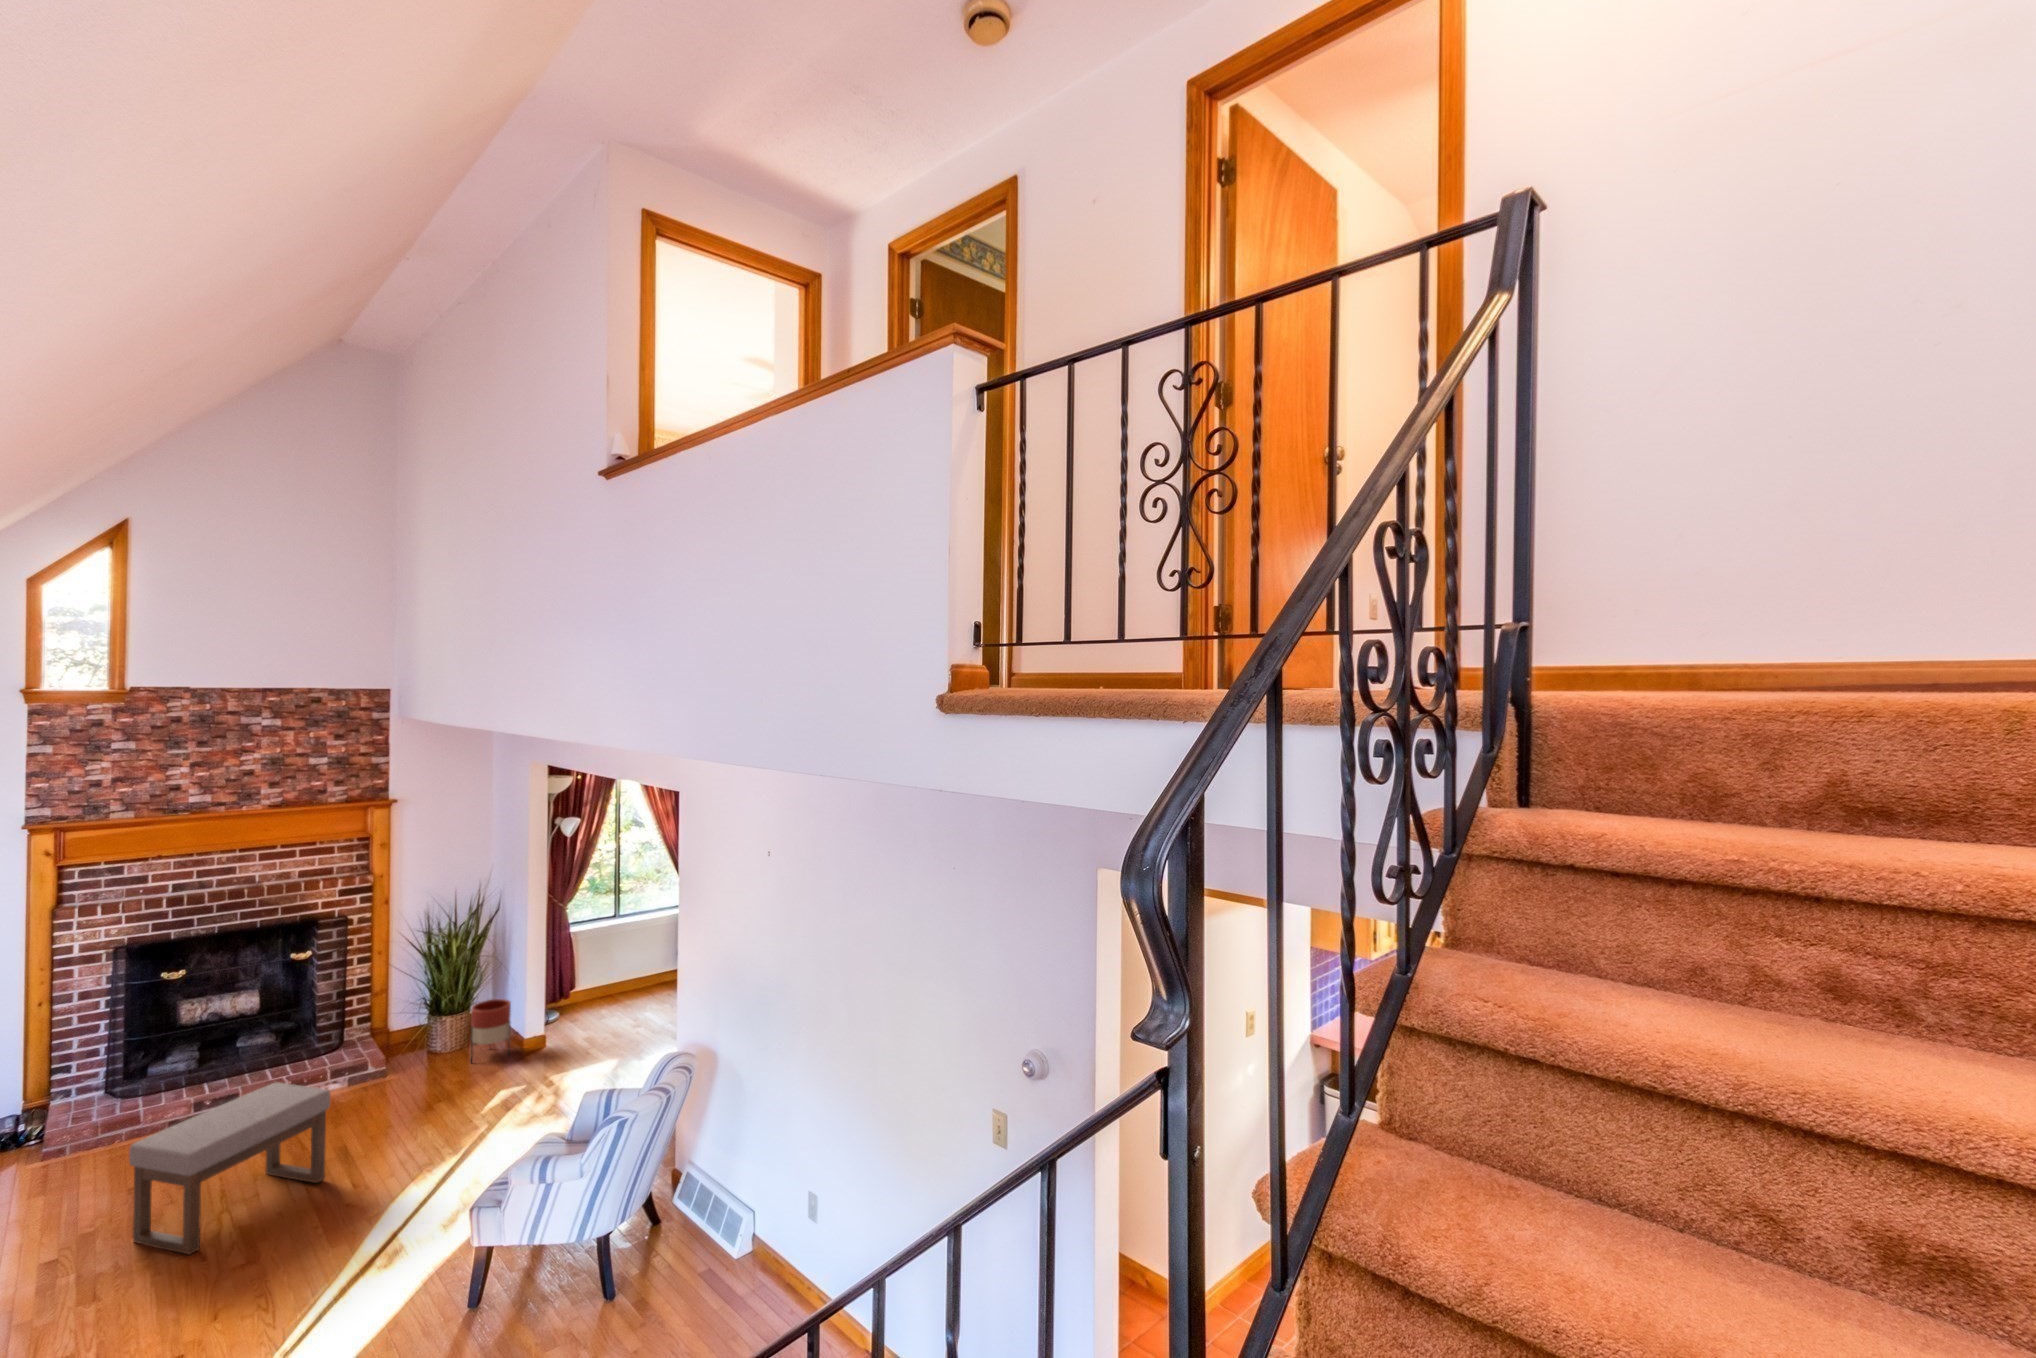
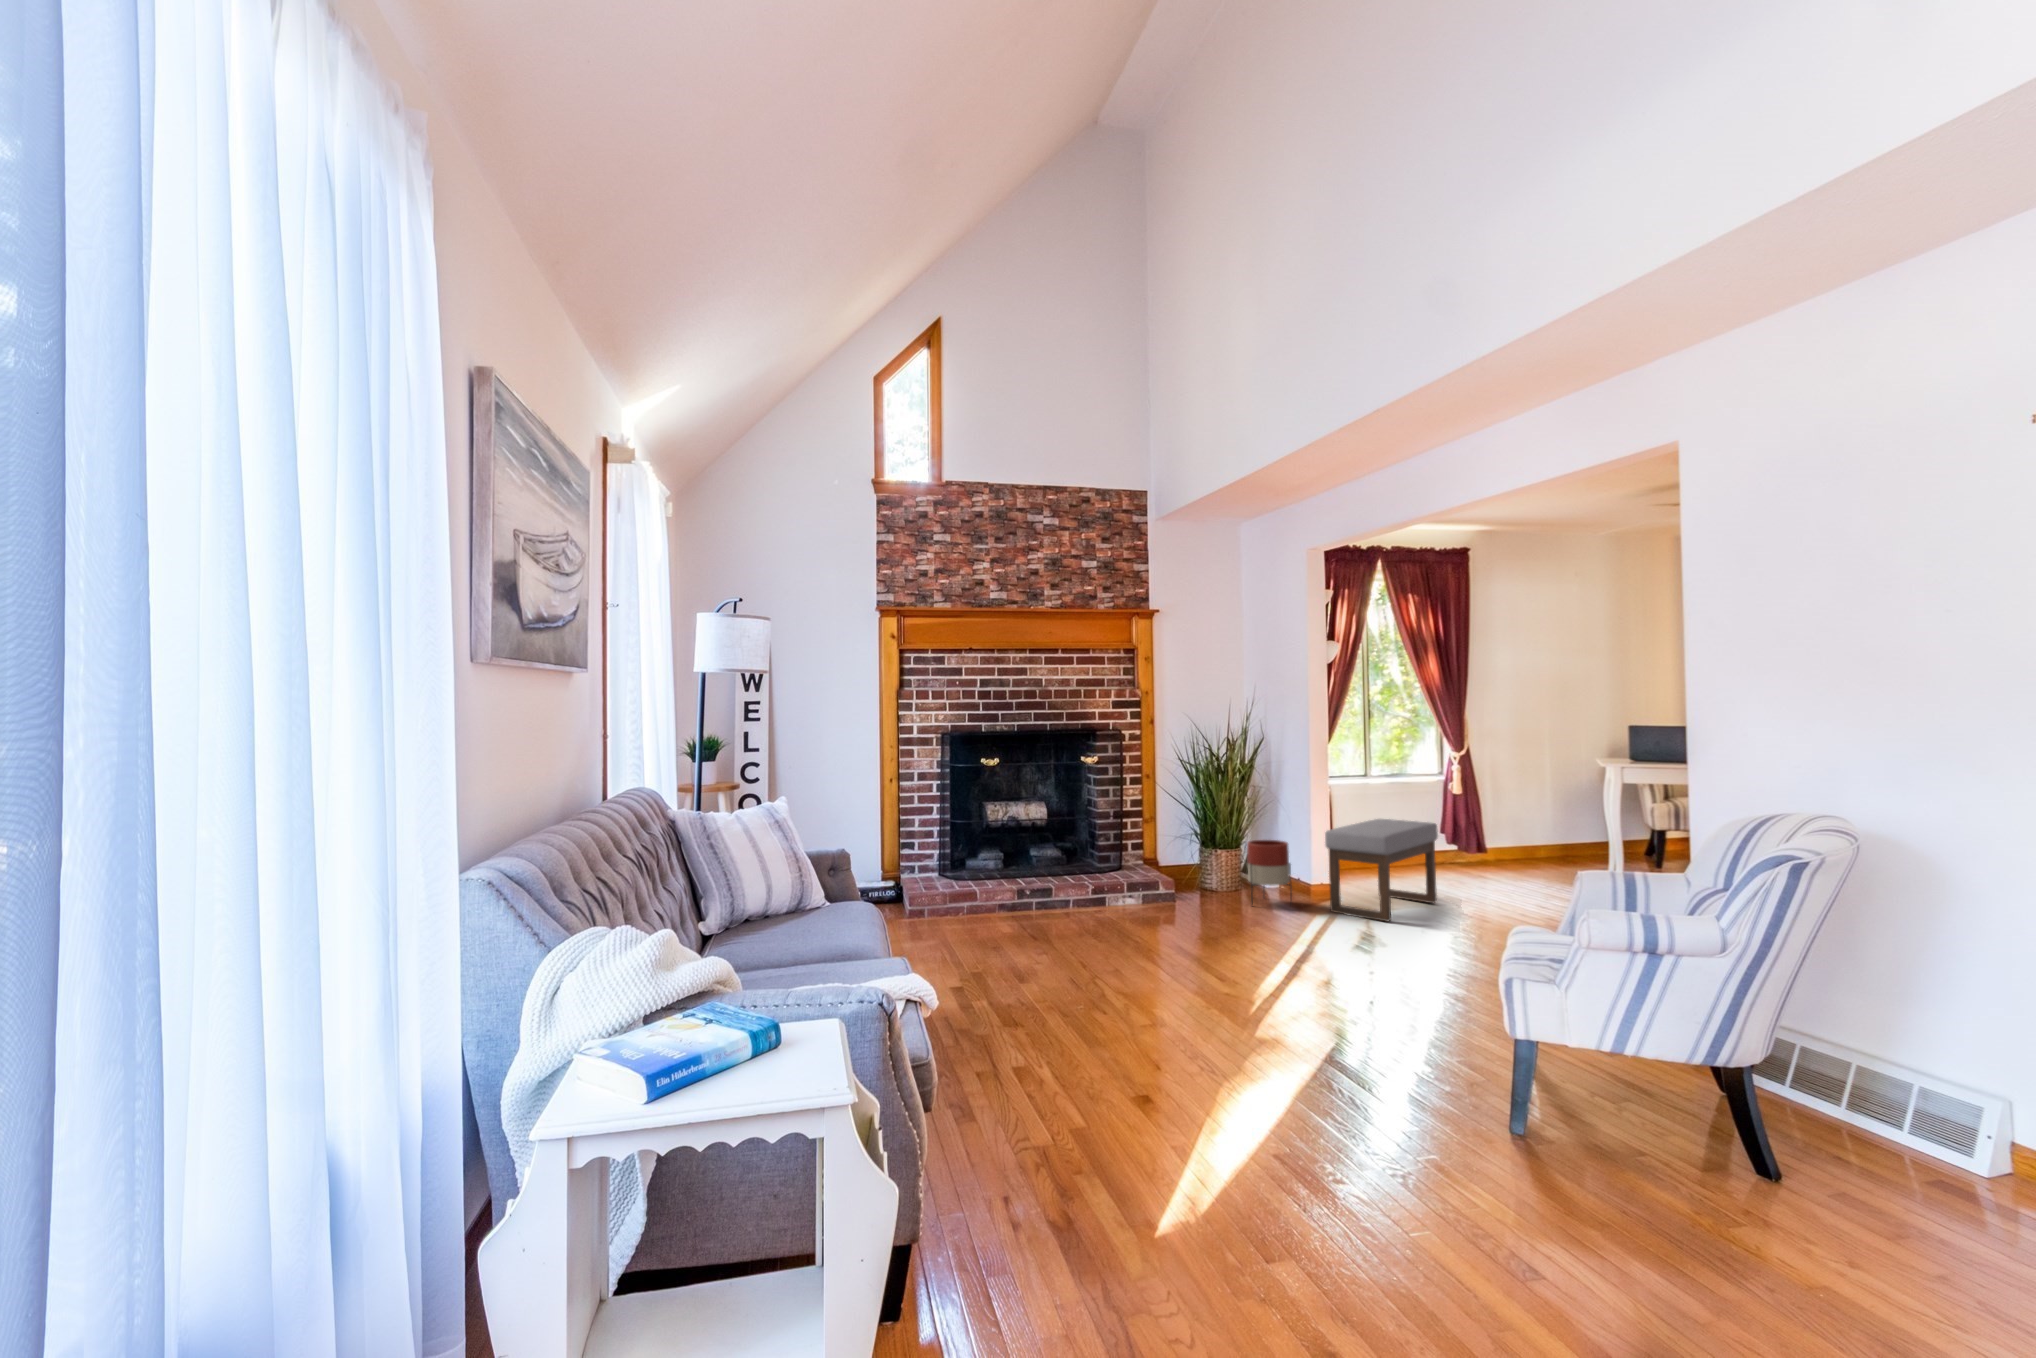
ottoman: present [129,1082,330,1254] -> present [1325,819,1438,922]

